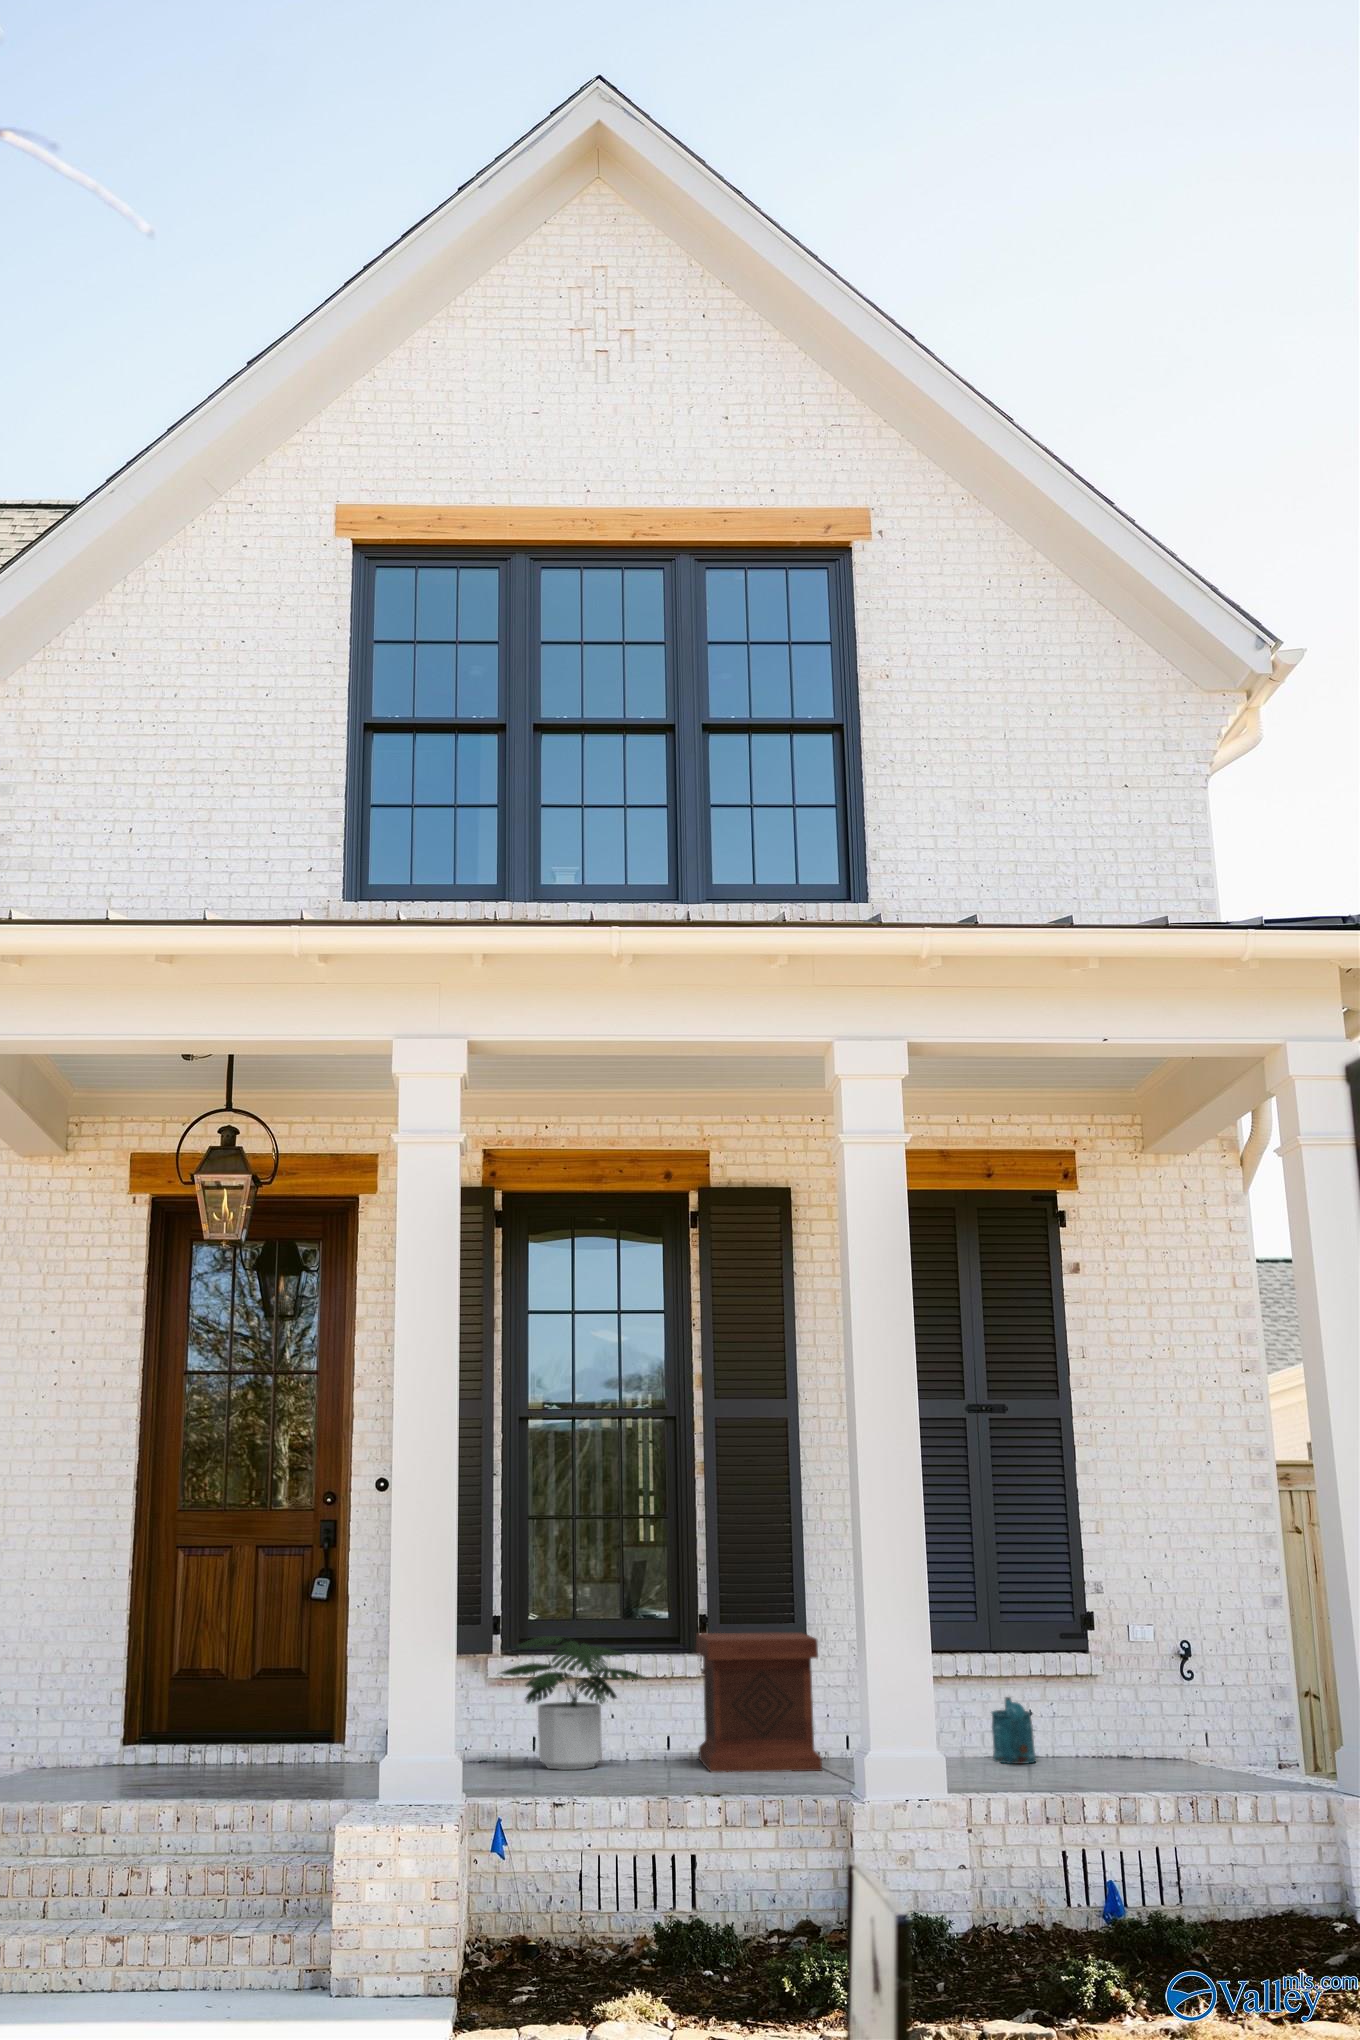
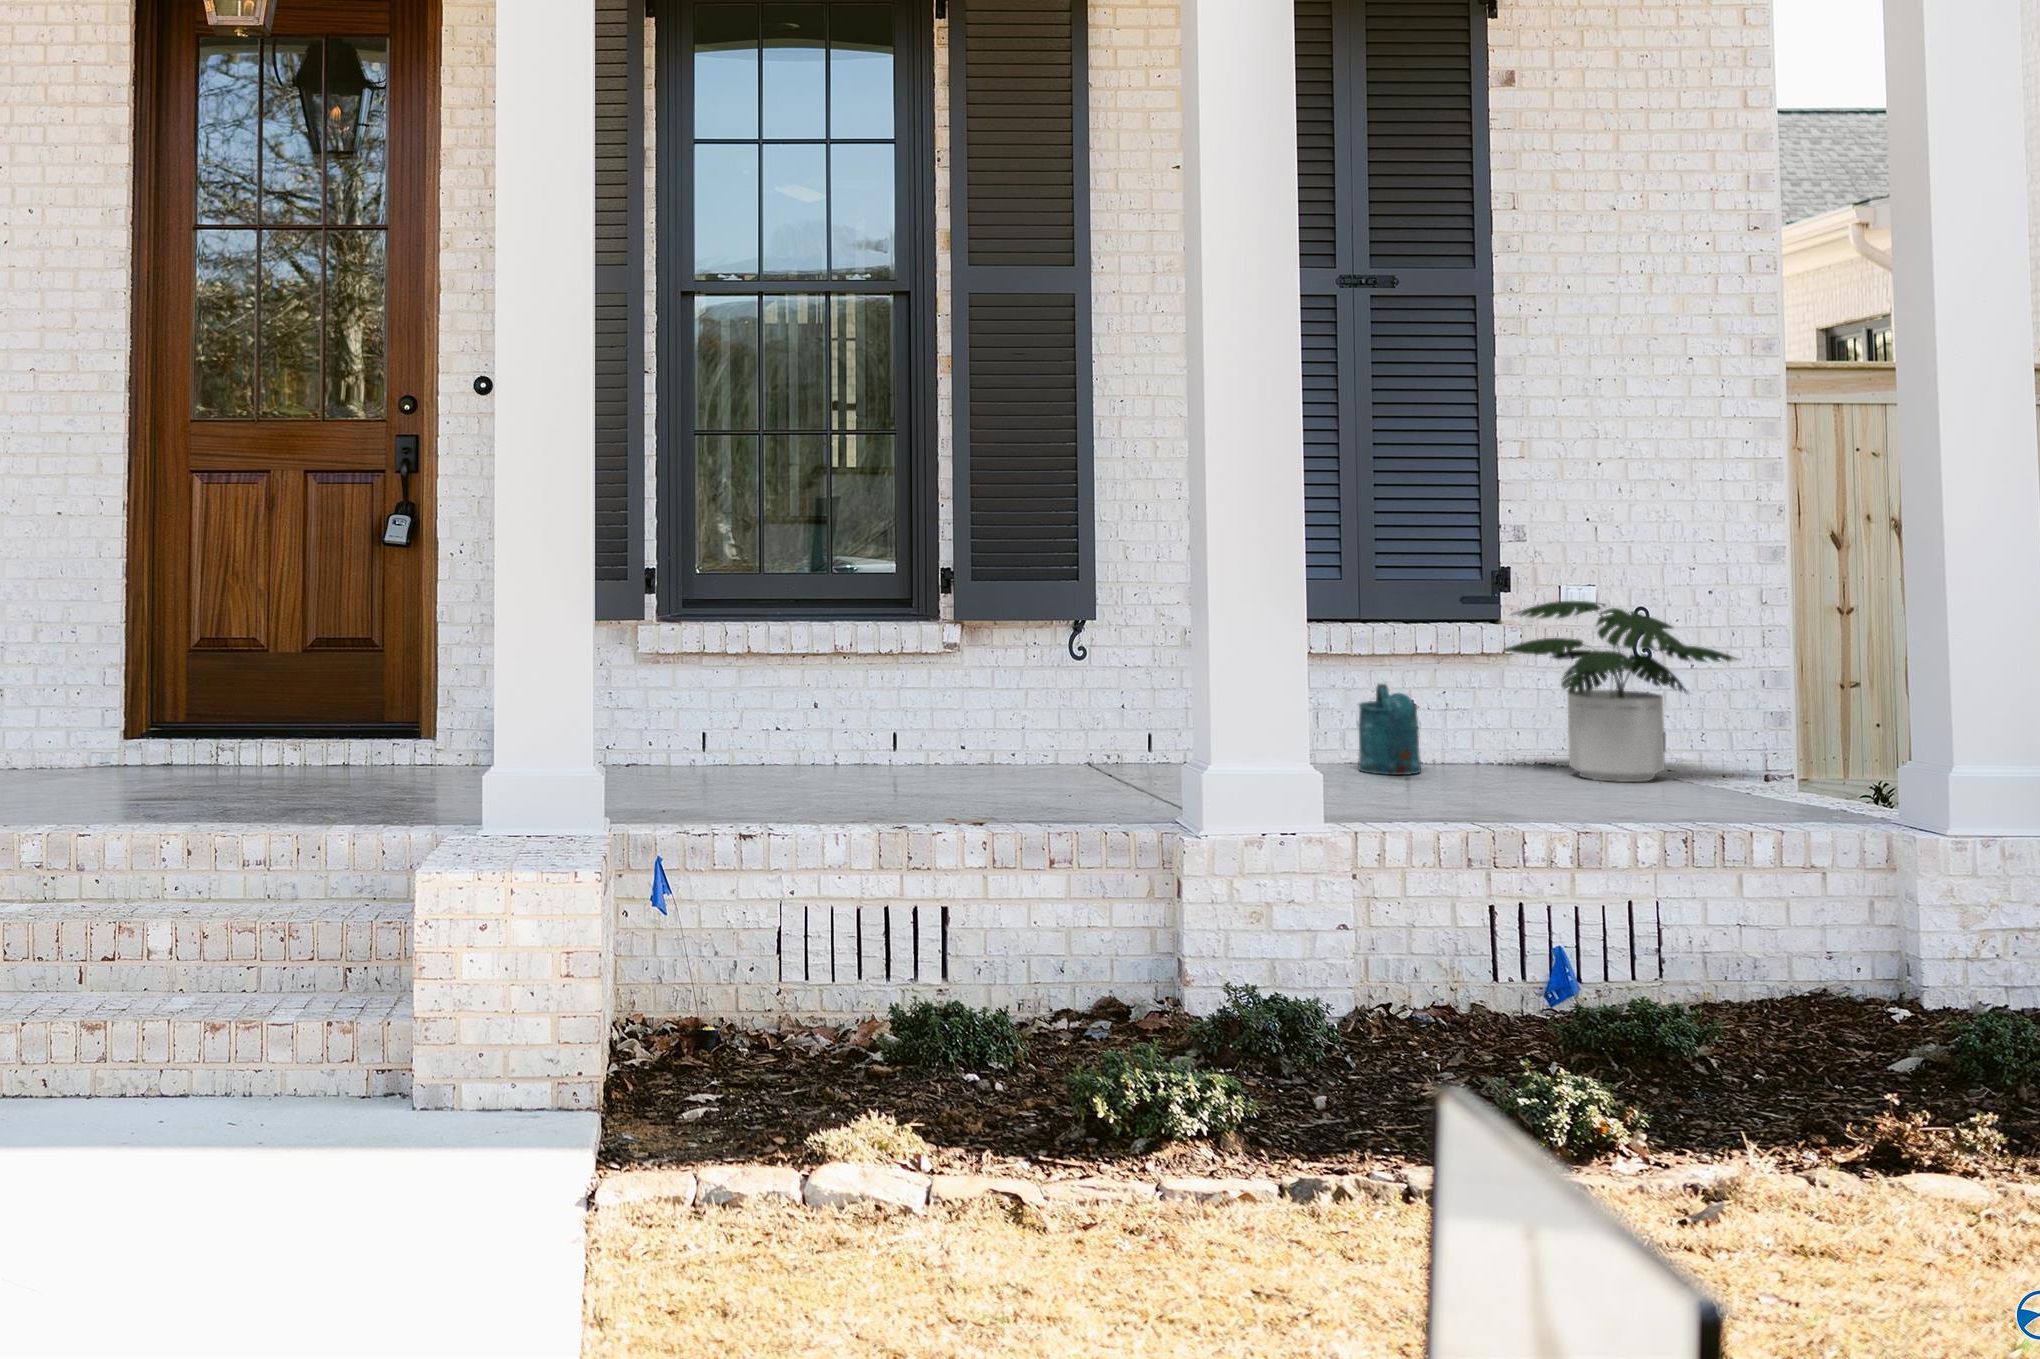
side table: present [696,1632,822,1772] -> none [935,594,1119,786]
potted plant: present [501,1636,645,1770] -> present [1504,601,1737,782]

